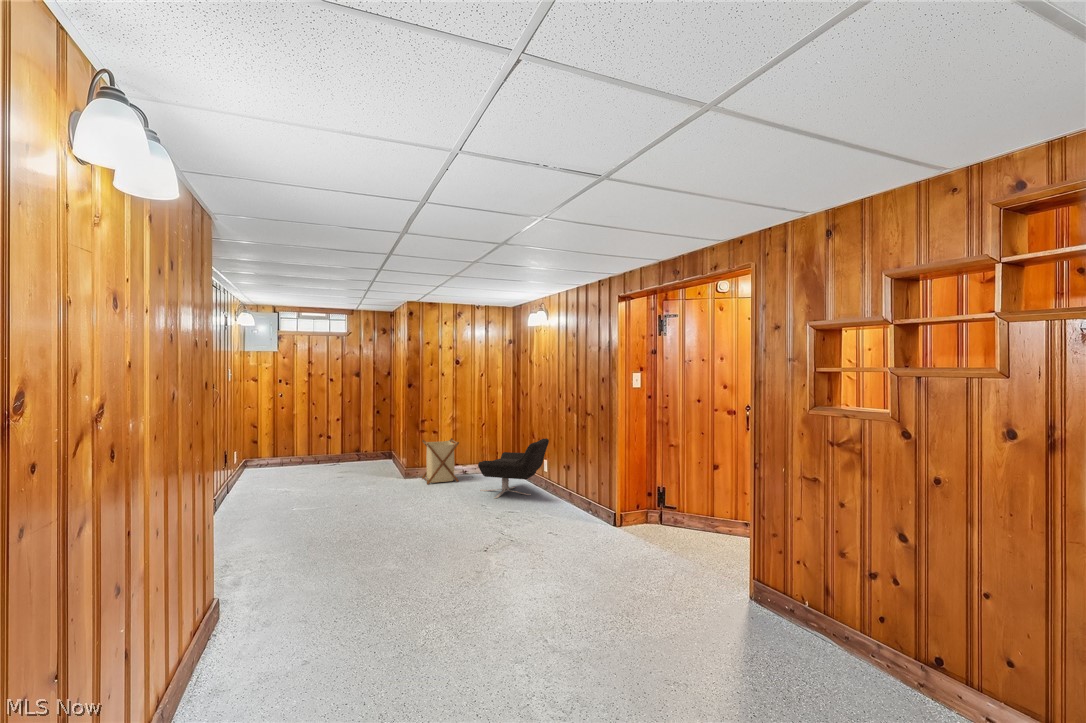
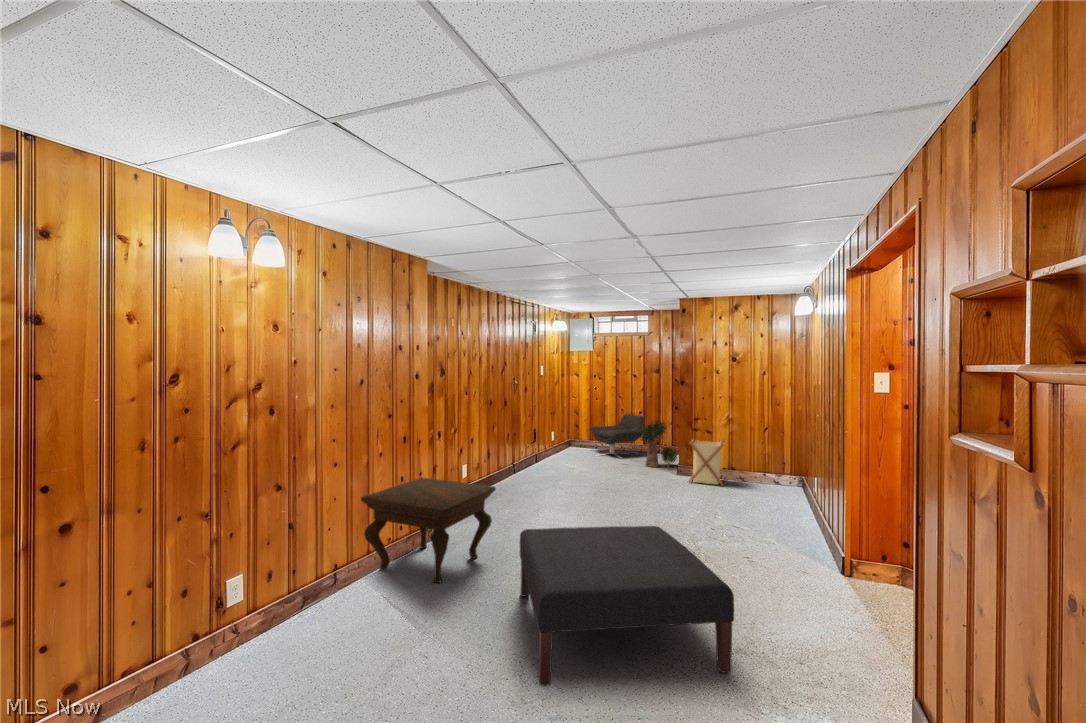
potted plant: none [358,425,397,476] -> present [640,420,677,467]
lounge chair: present [478,438,549,499] -> present [591,413,645,458]
ottoman: none [432,524,654,697] -> present [520,526,734,686]
side table: none [186,527,350,691] -> present [361,478,496,583]

